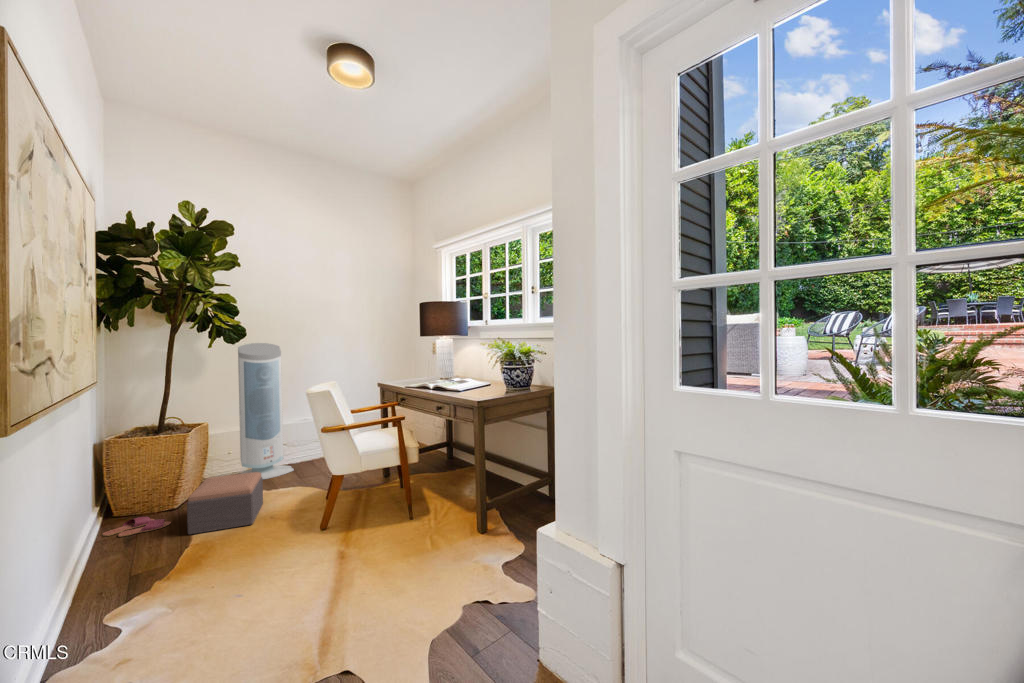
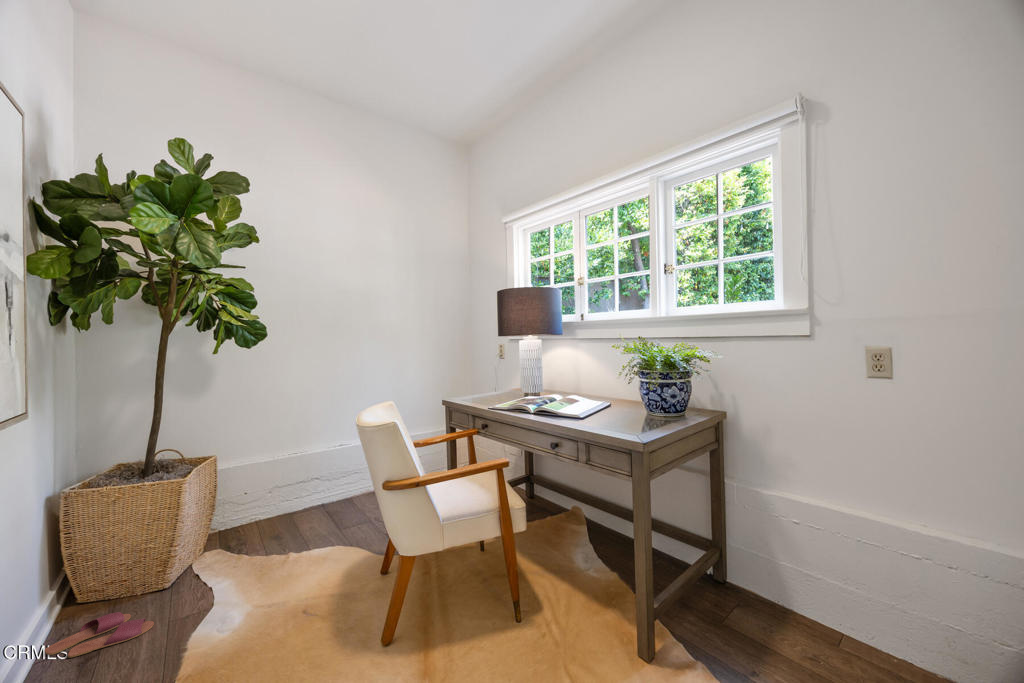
air purifier: present [238,343,294,479] -> none [245,345,330,539]
footstool: present [187,472,263,534] -> none [174,537,292,655]

